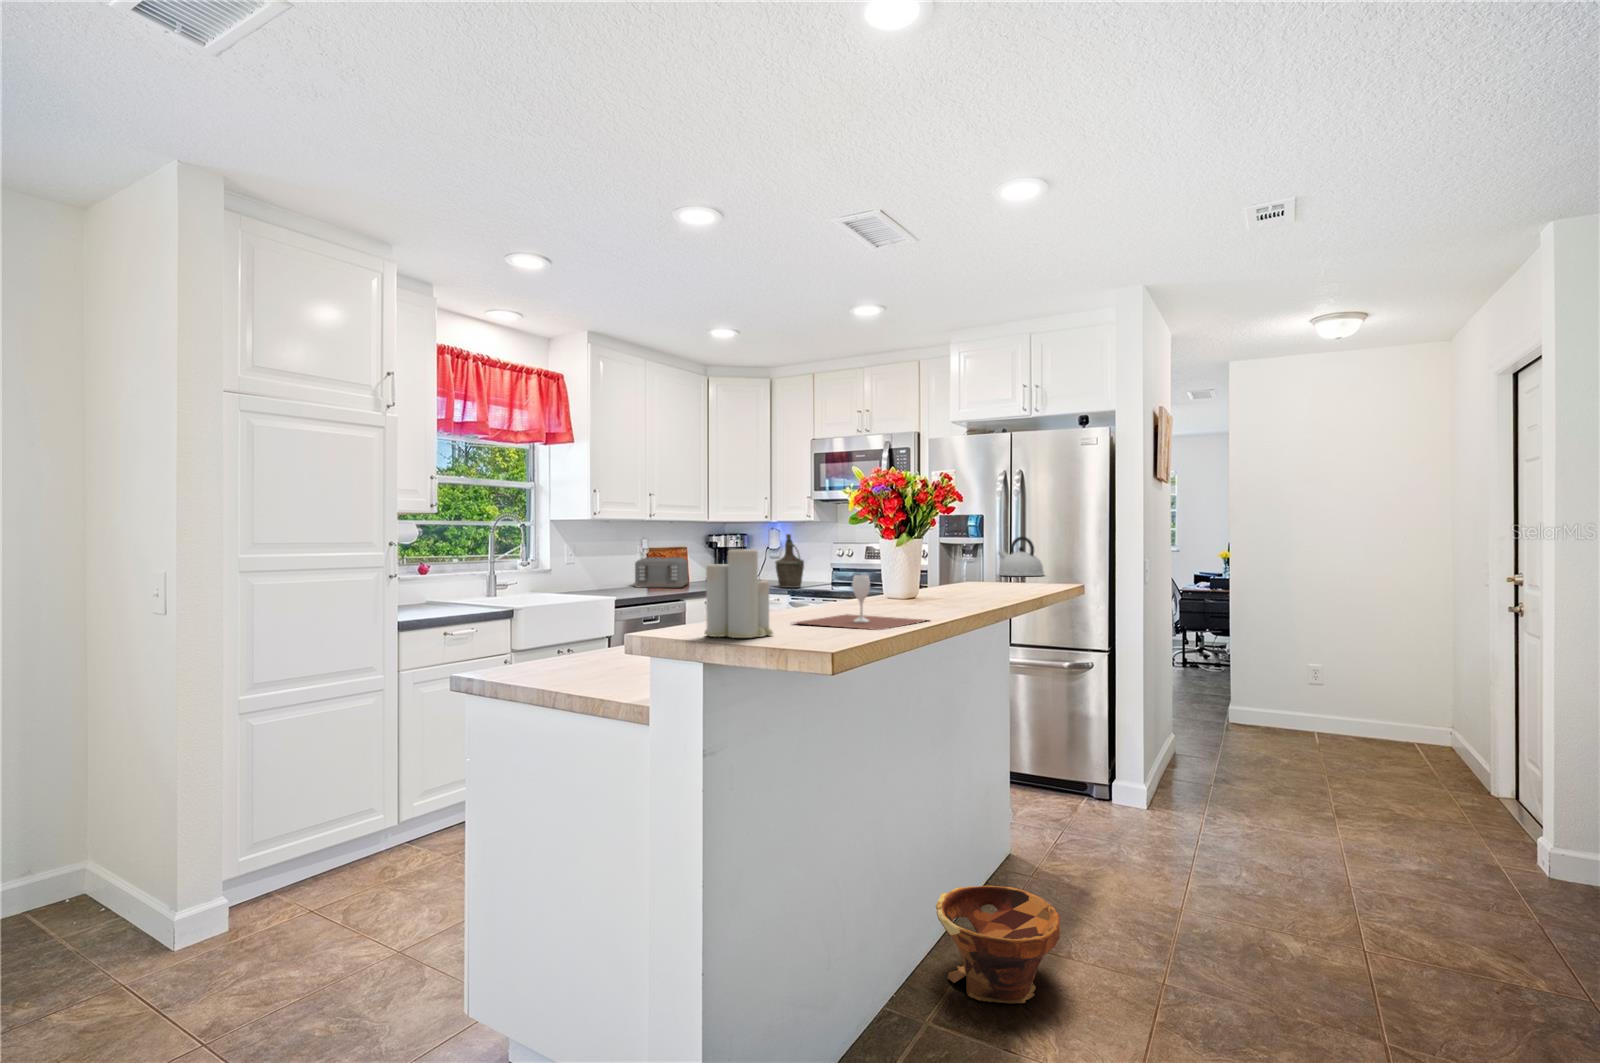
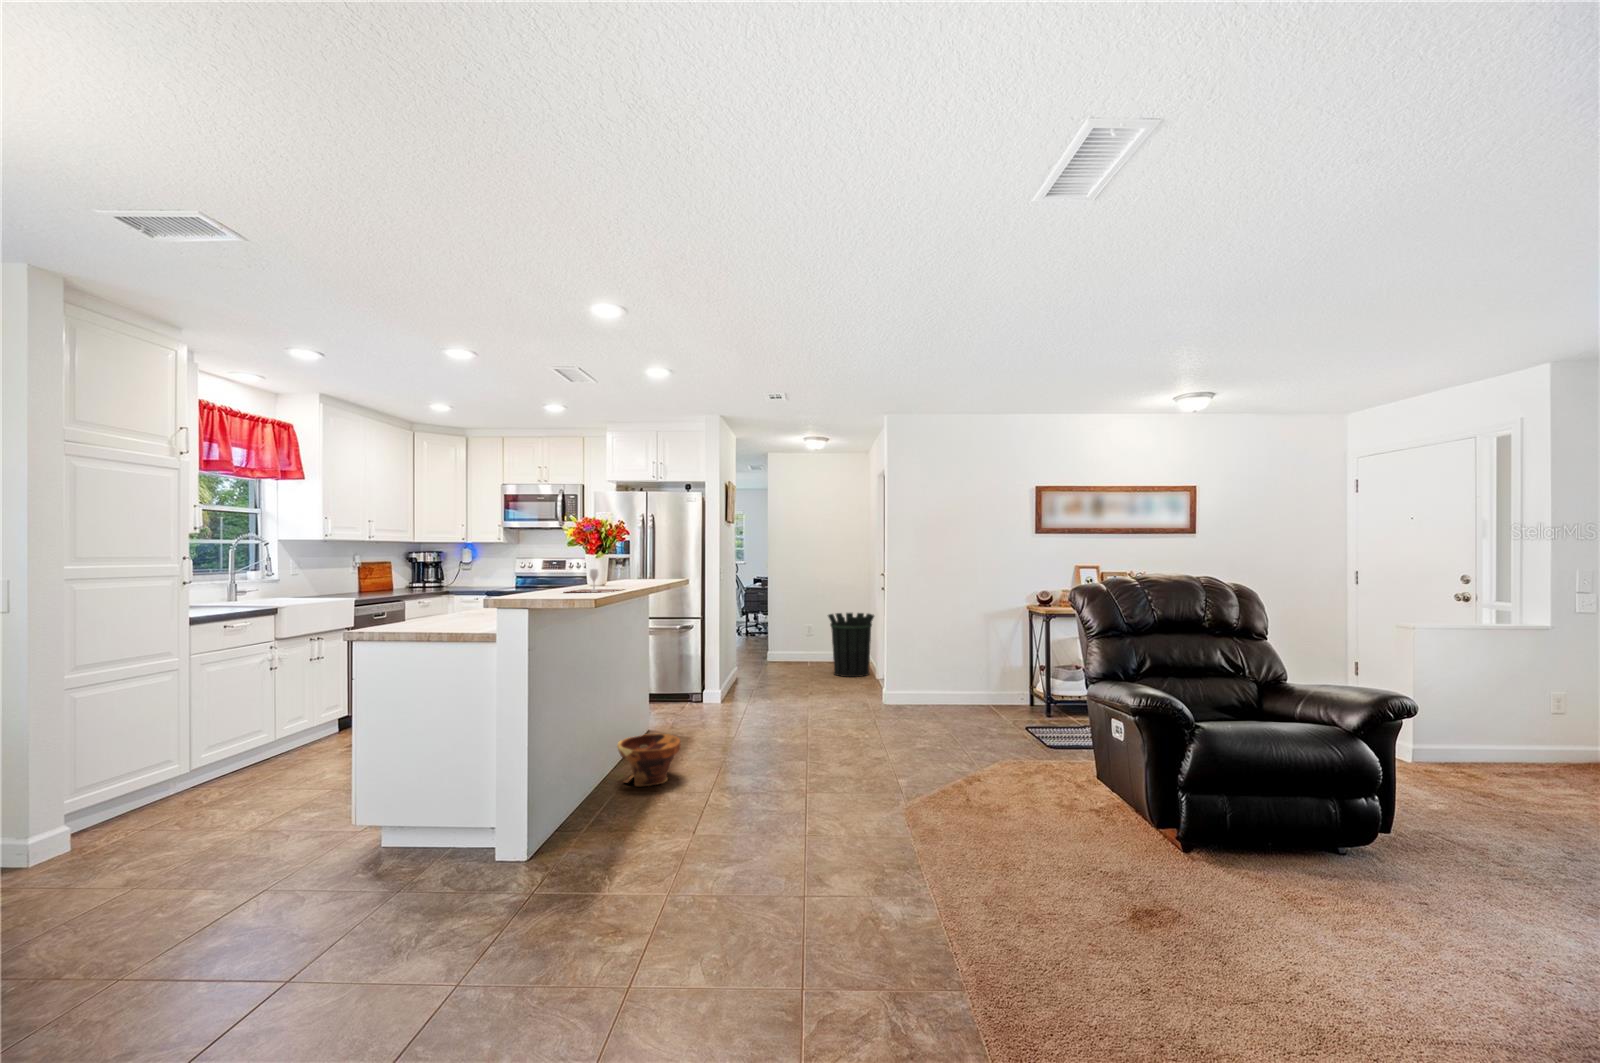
bottle: present [775,534,804,588] -> none [471,551,494,590]
kettle: present [998,537,1044,576] -> none [637,552,665,576]
candle: present [704,549,773,638] -> none [527,551,562,596]
toaster: present [634,557,689,587] -> none [351,569,396,593]
waste bin: none [1357,652,1471,781] -> present [828,613,874,677]

